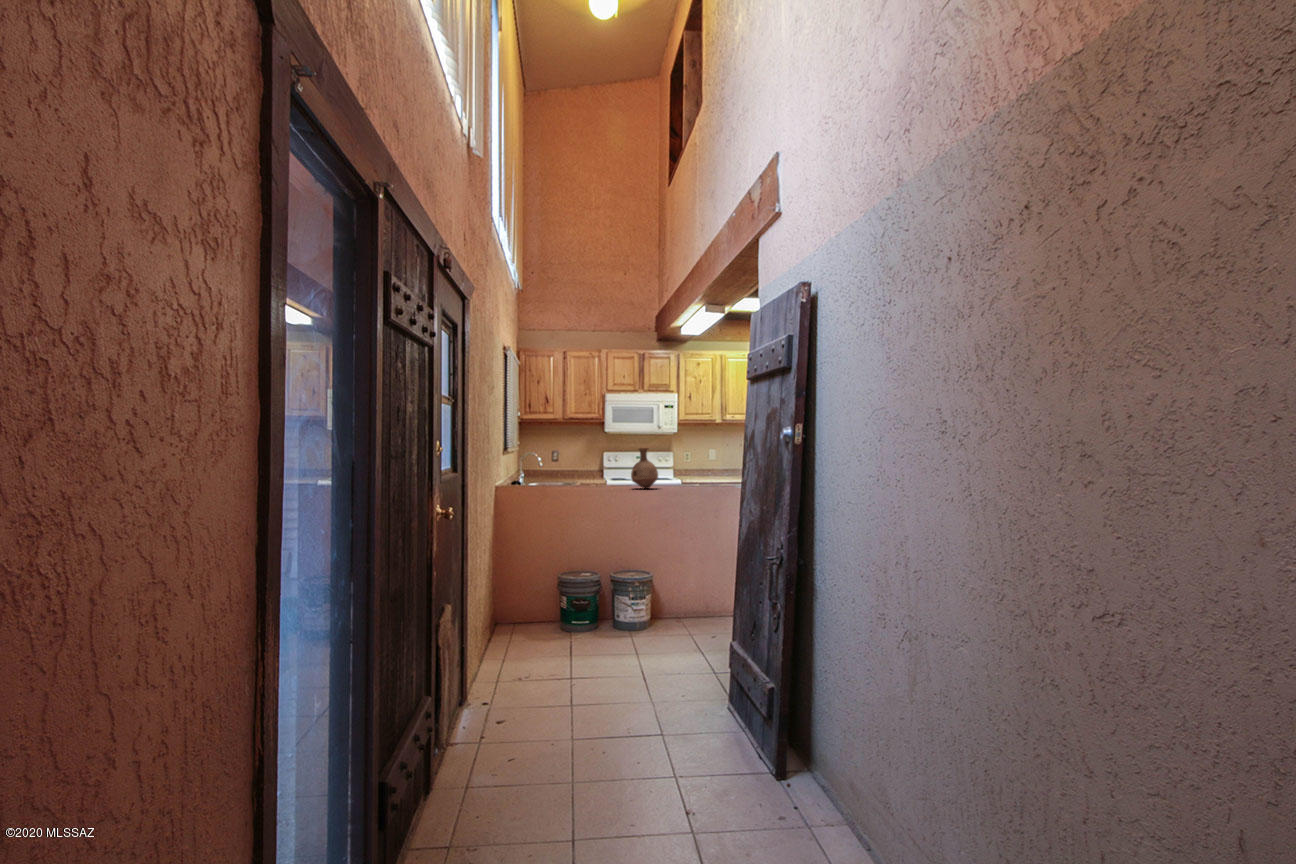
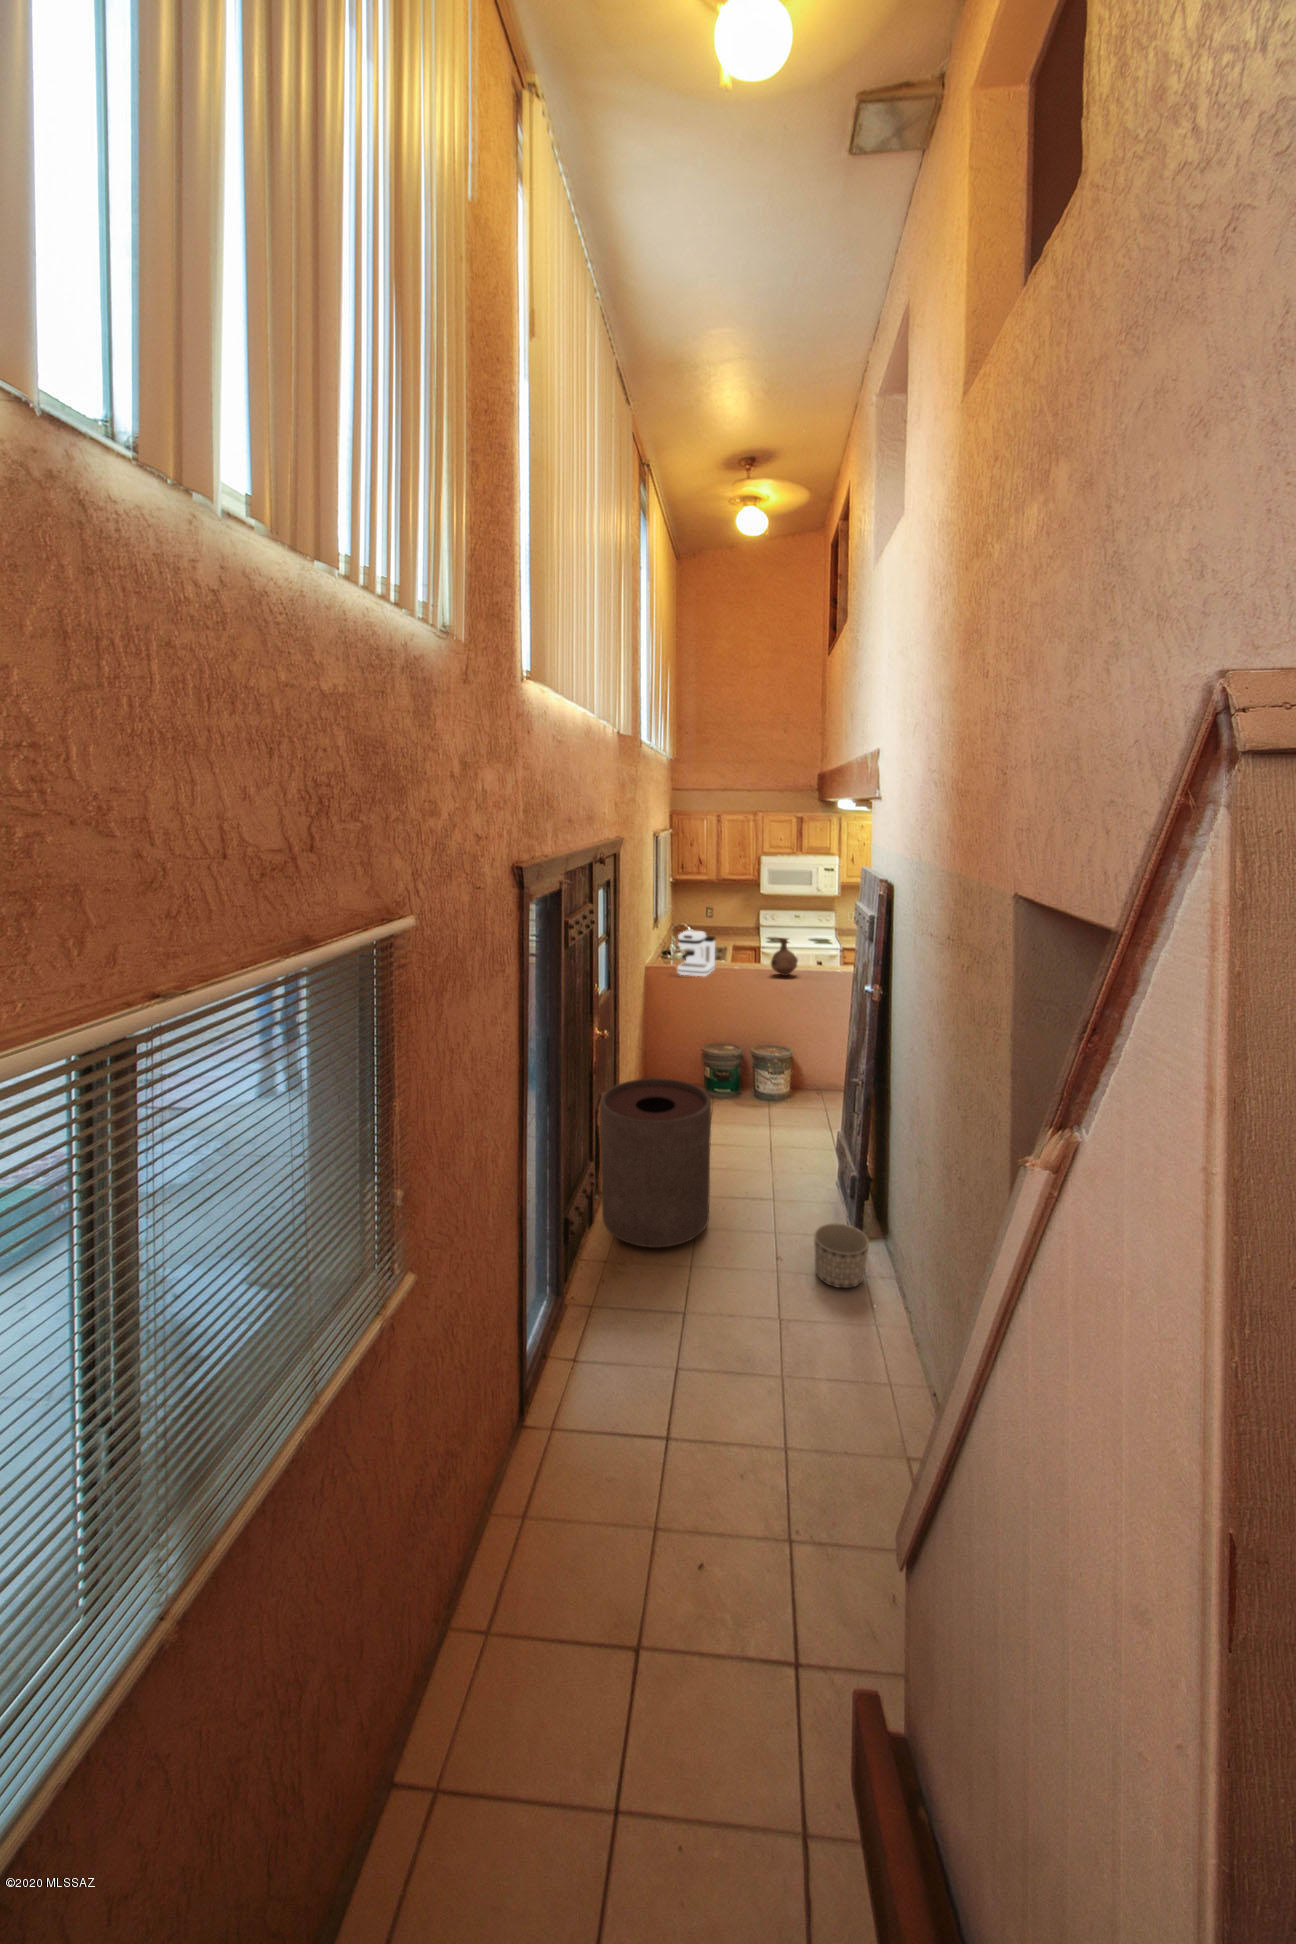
coffee maker: none [530,444,571,491] -> present [677,930,715,976]
trash can: none [444,574,599,816] -> present [600,1078,711,1248]
planter: none [753,738,827,831] -> present [814,1223,869,1288]

